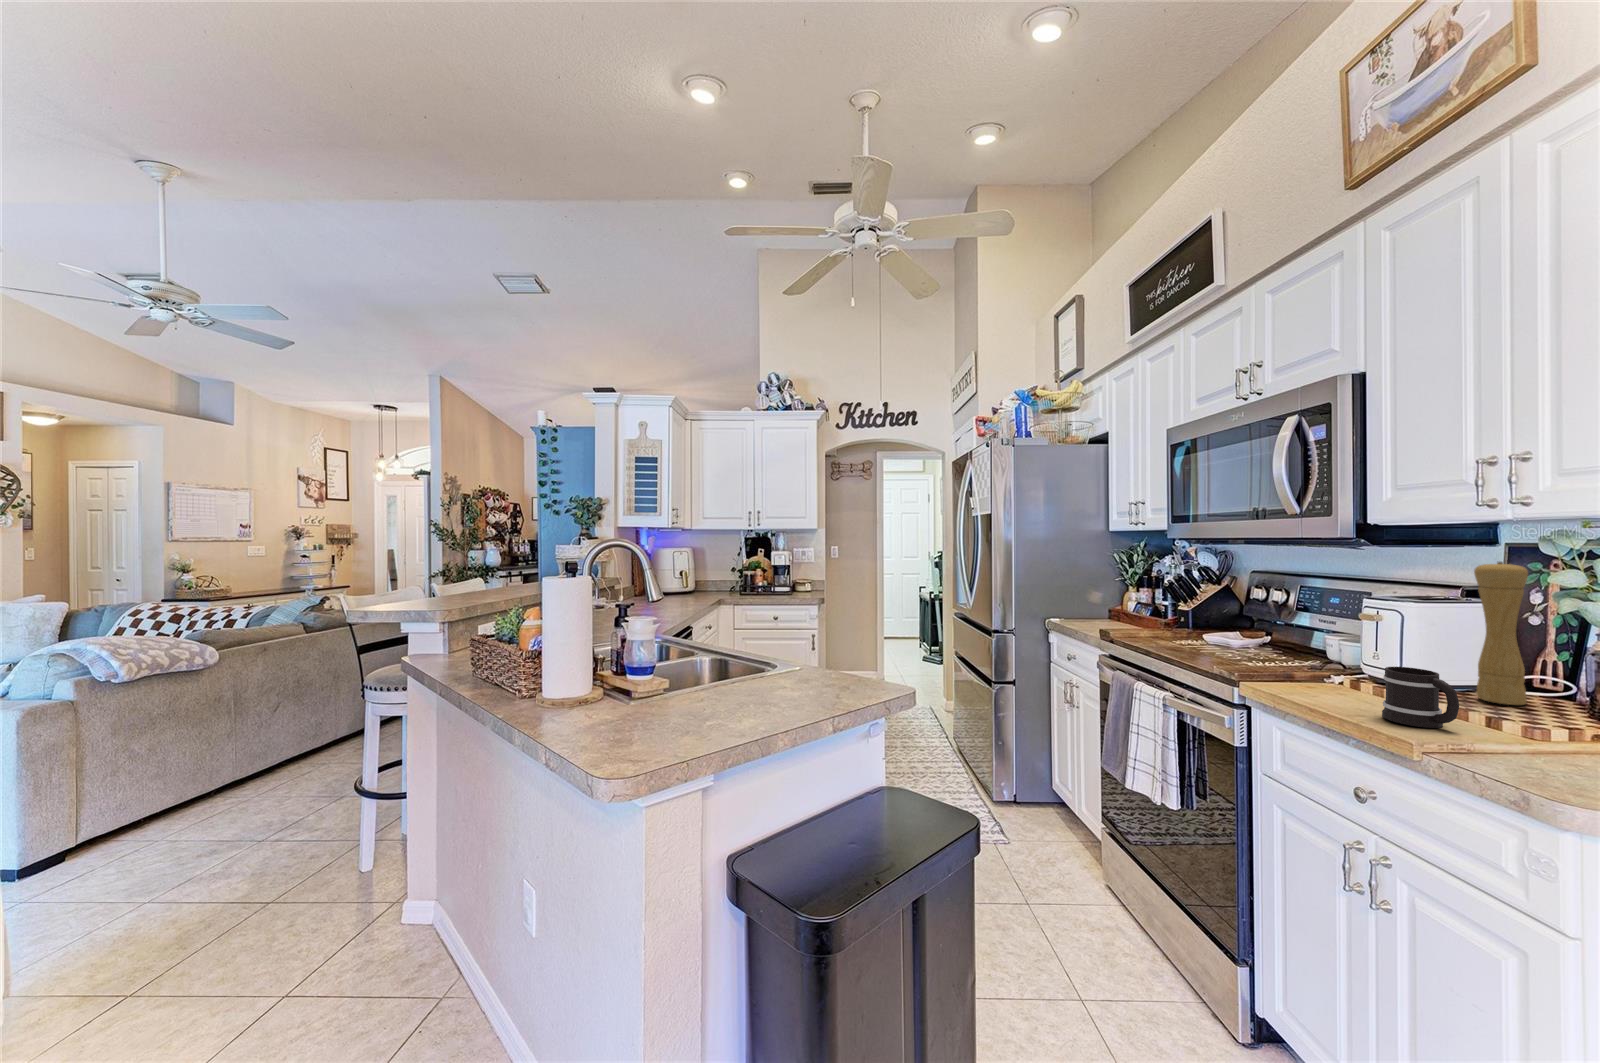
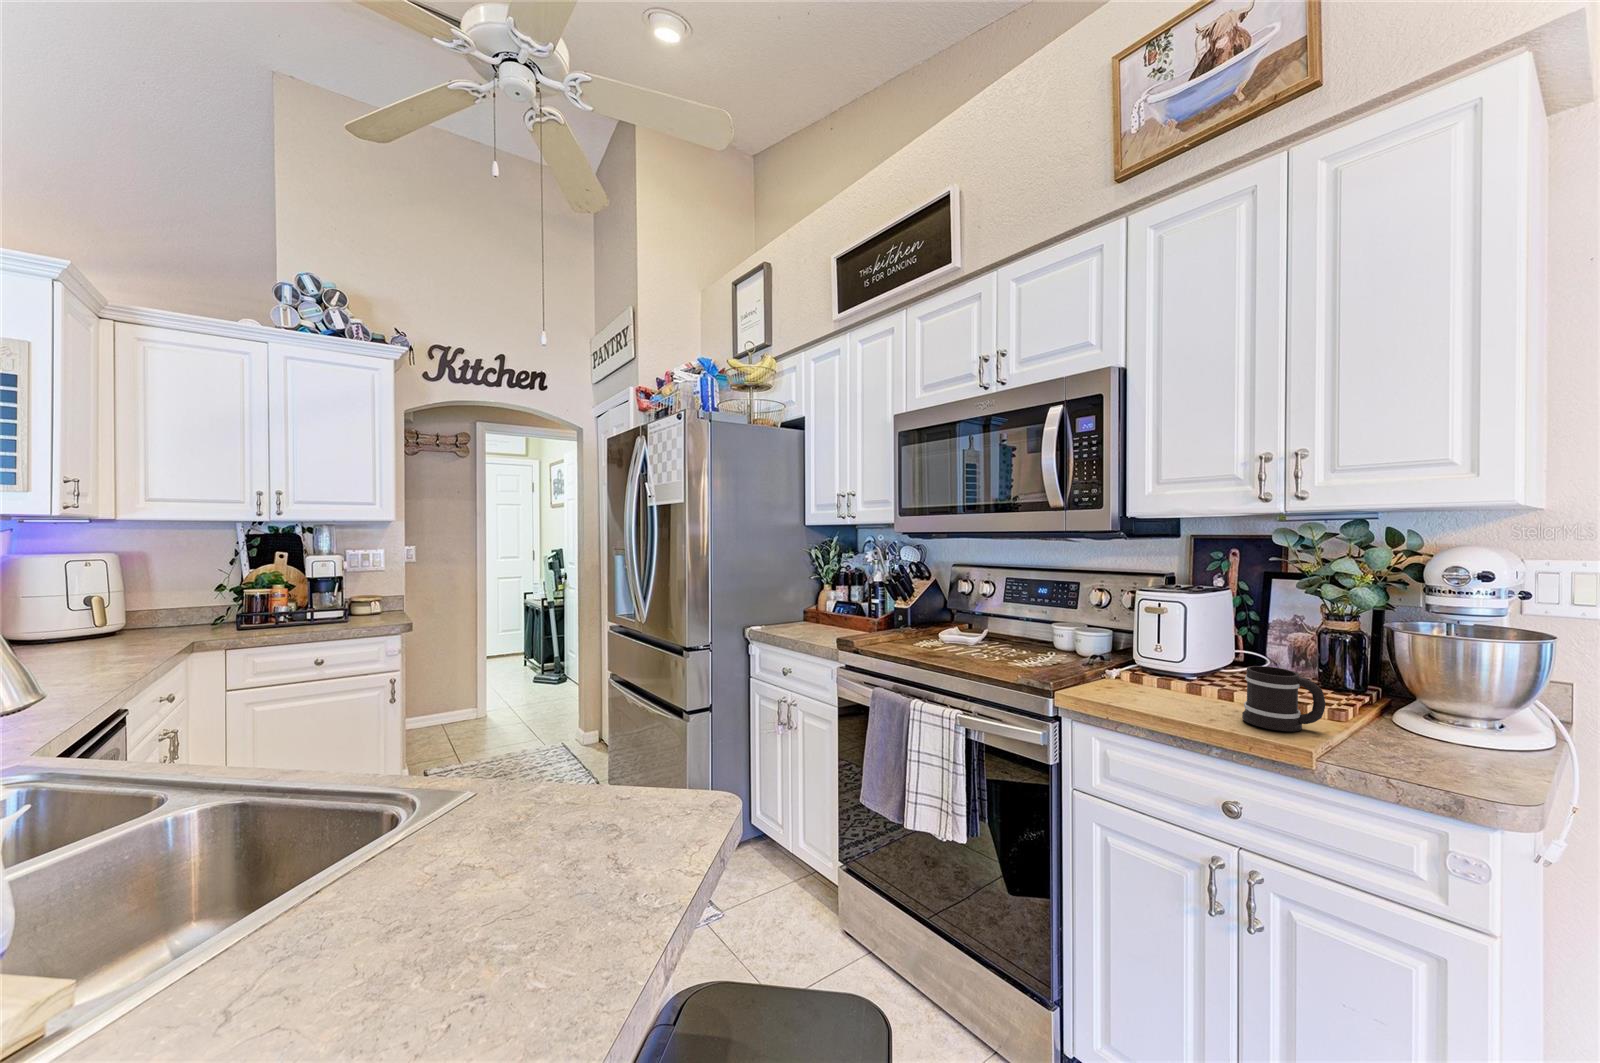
pepper mill: present [1474,562,1528,705] -> none [1239,552,1283,685]

